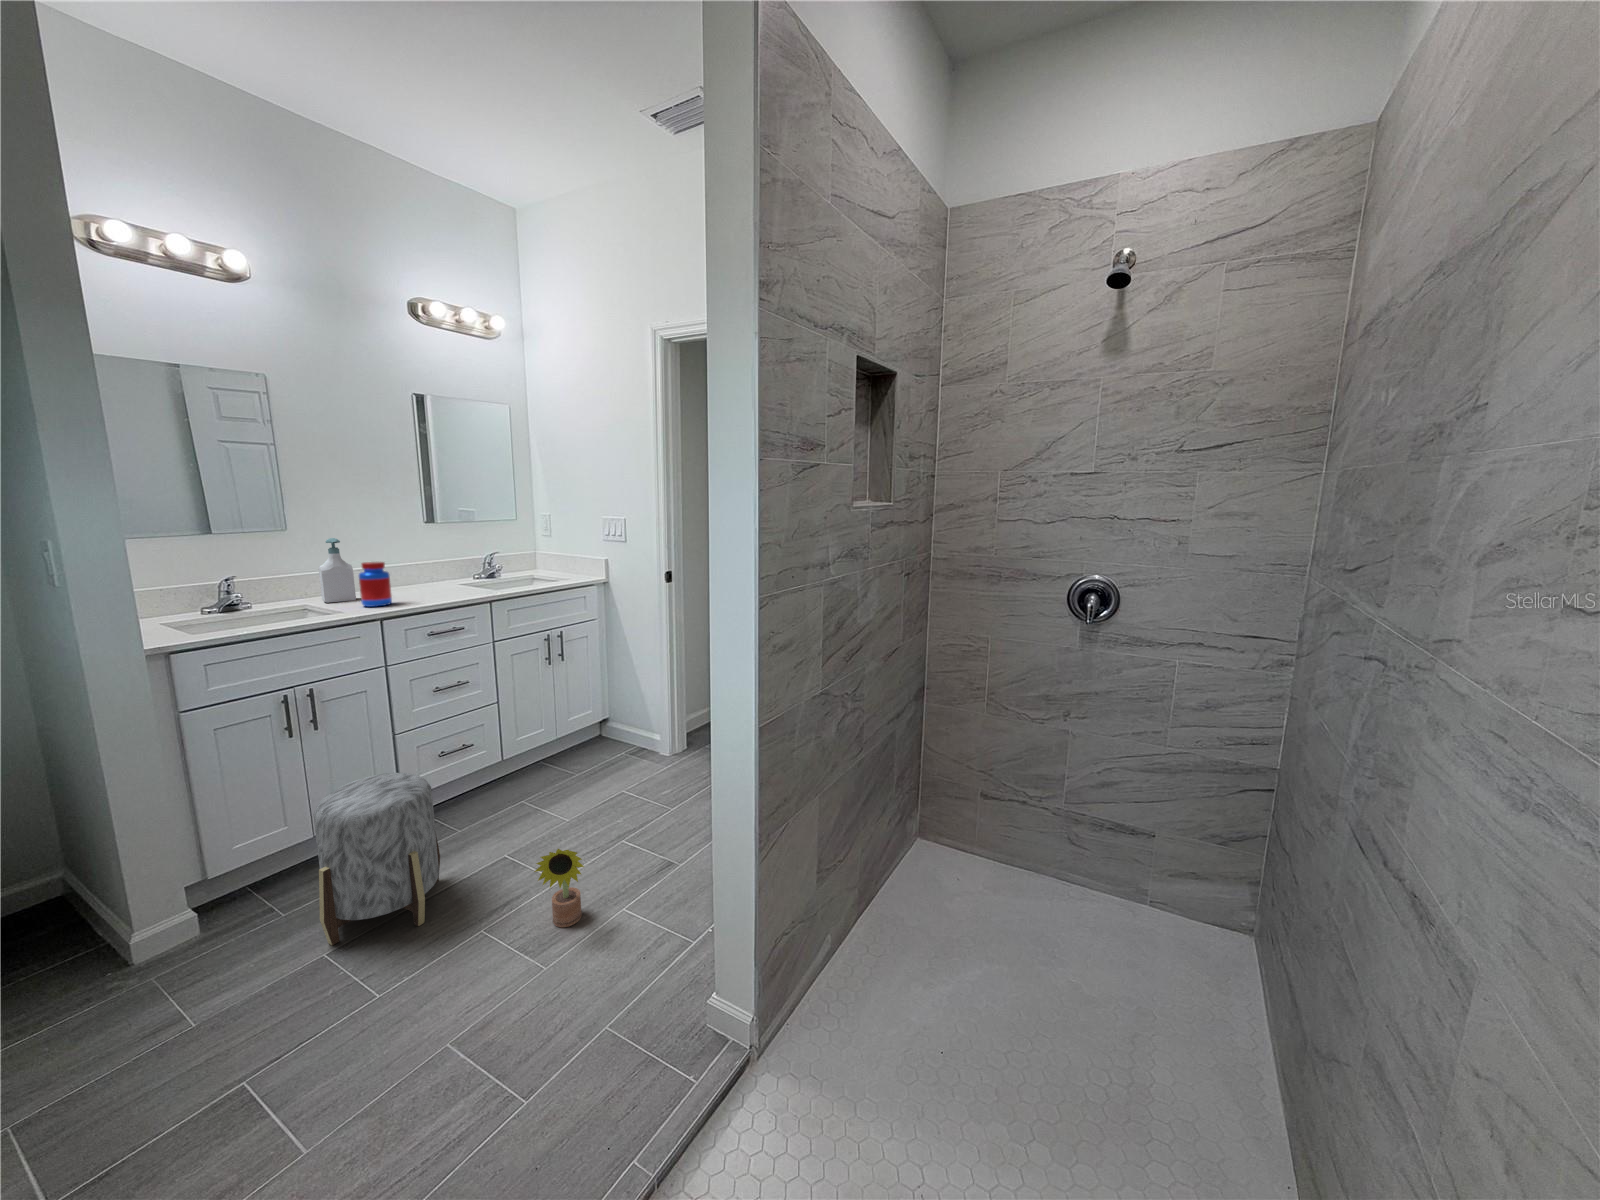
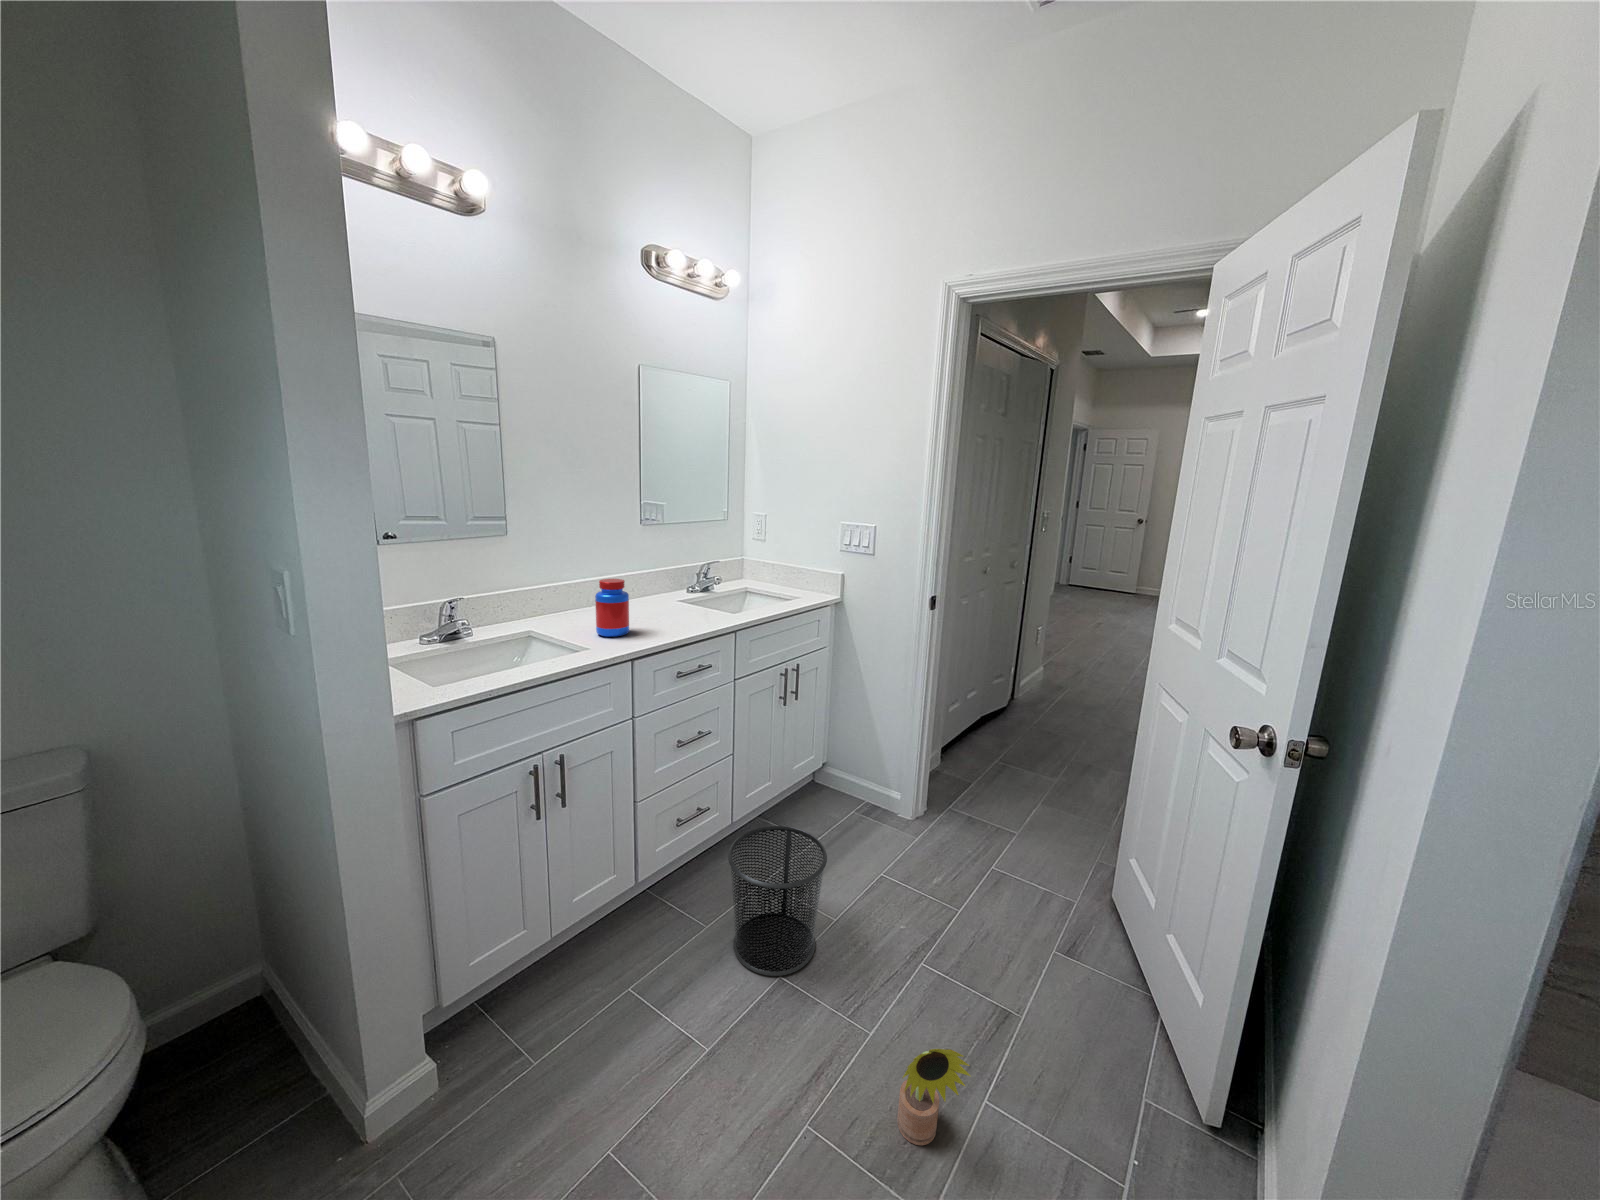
soap bottle: present [319,538,356,603] -> none [541,545,580,626]
waste bin: none [463,747,548,853] -> present [728,826,827,976]
stool: present [313,773,440,945] -> none [593,884,730,1141]

